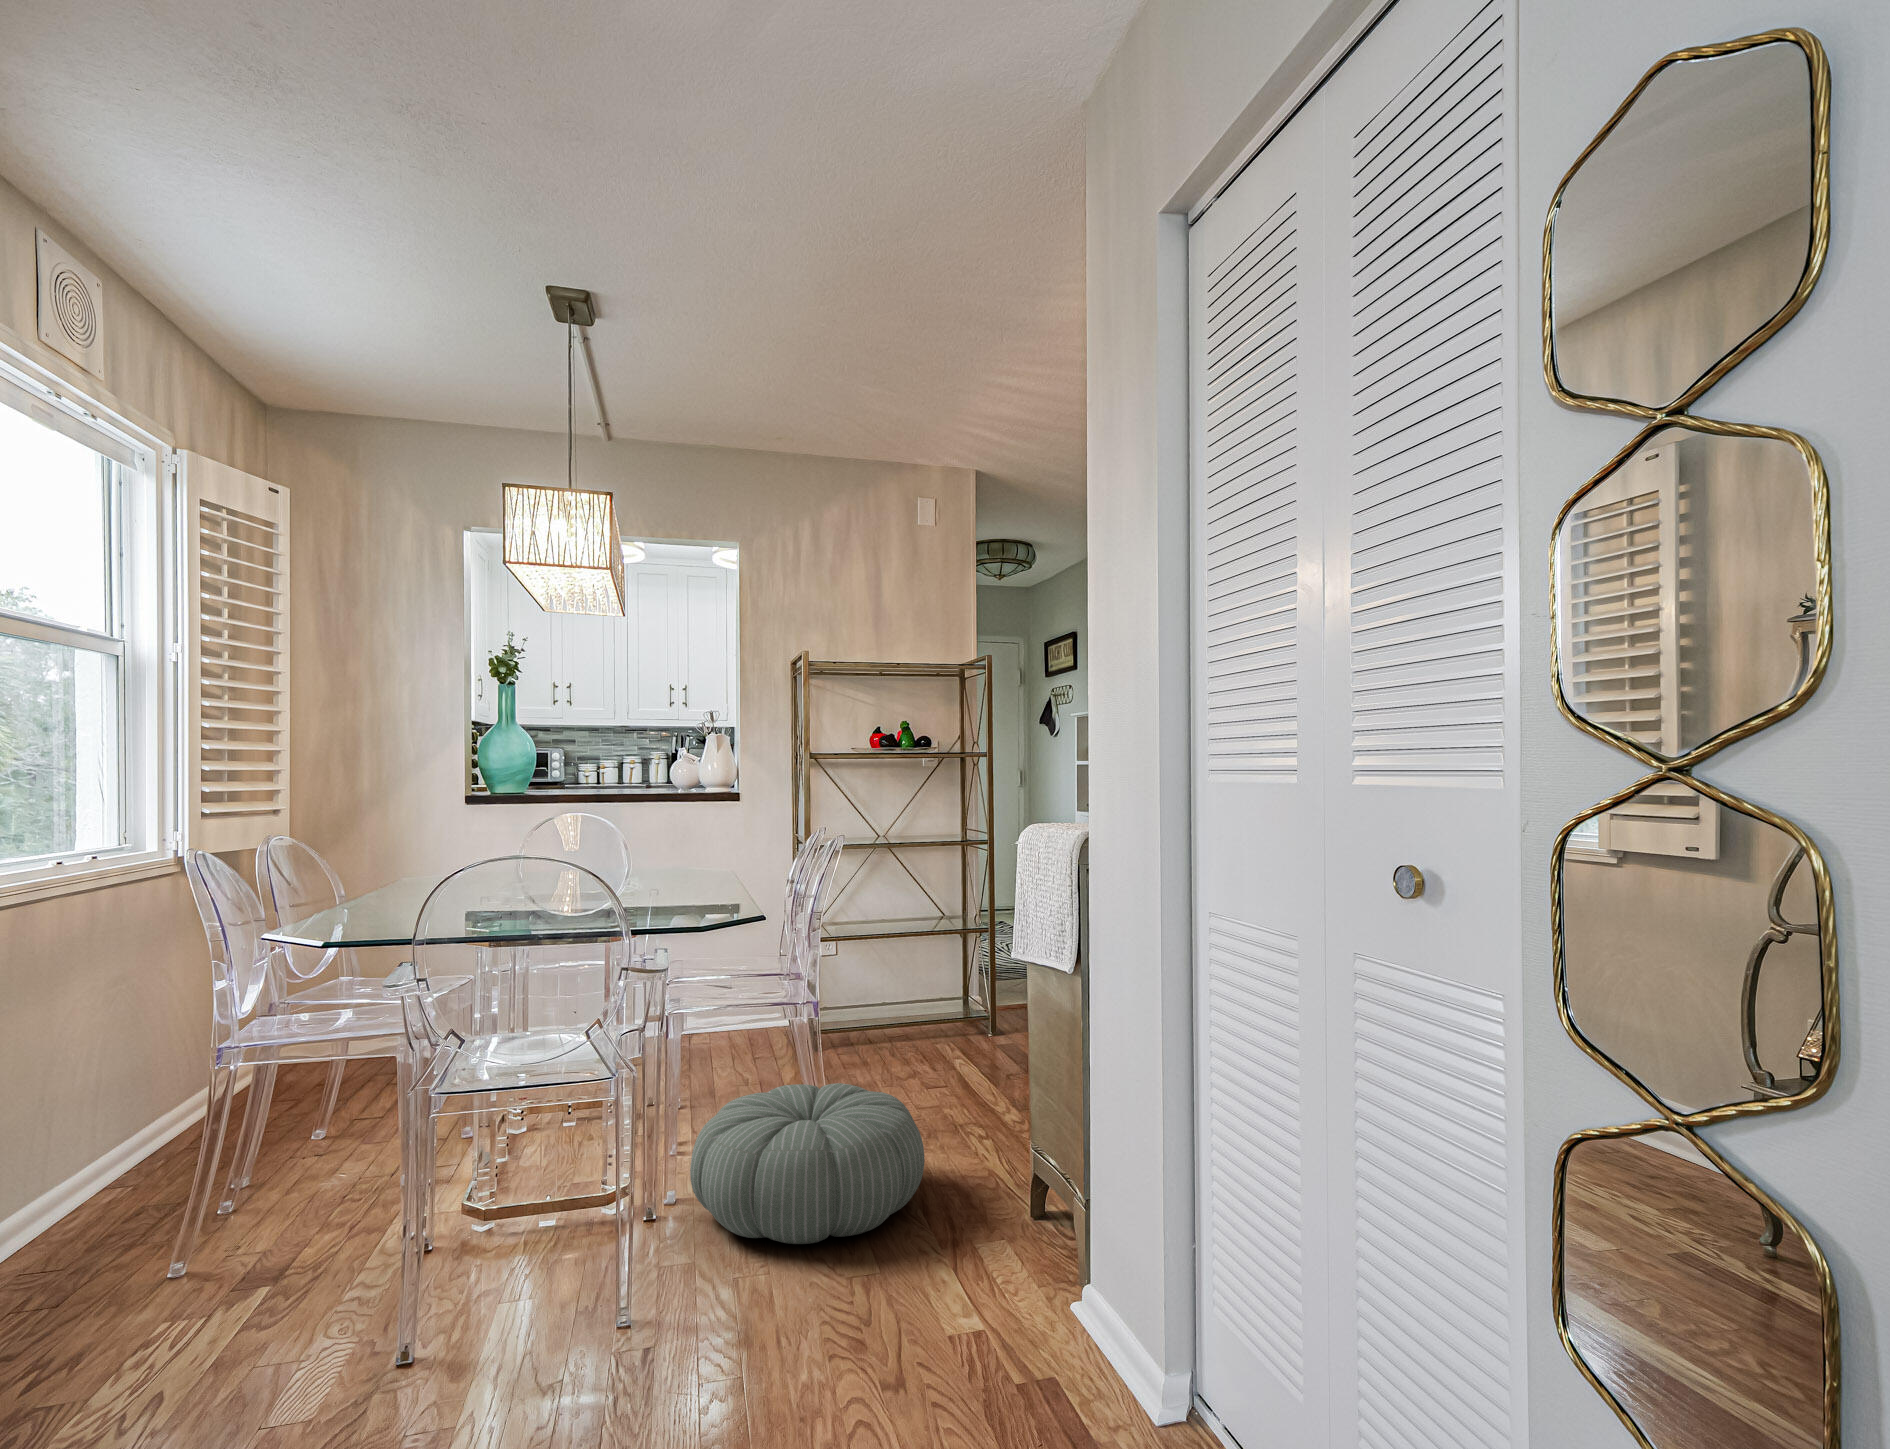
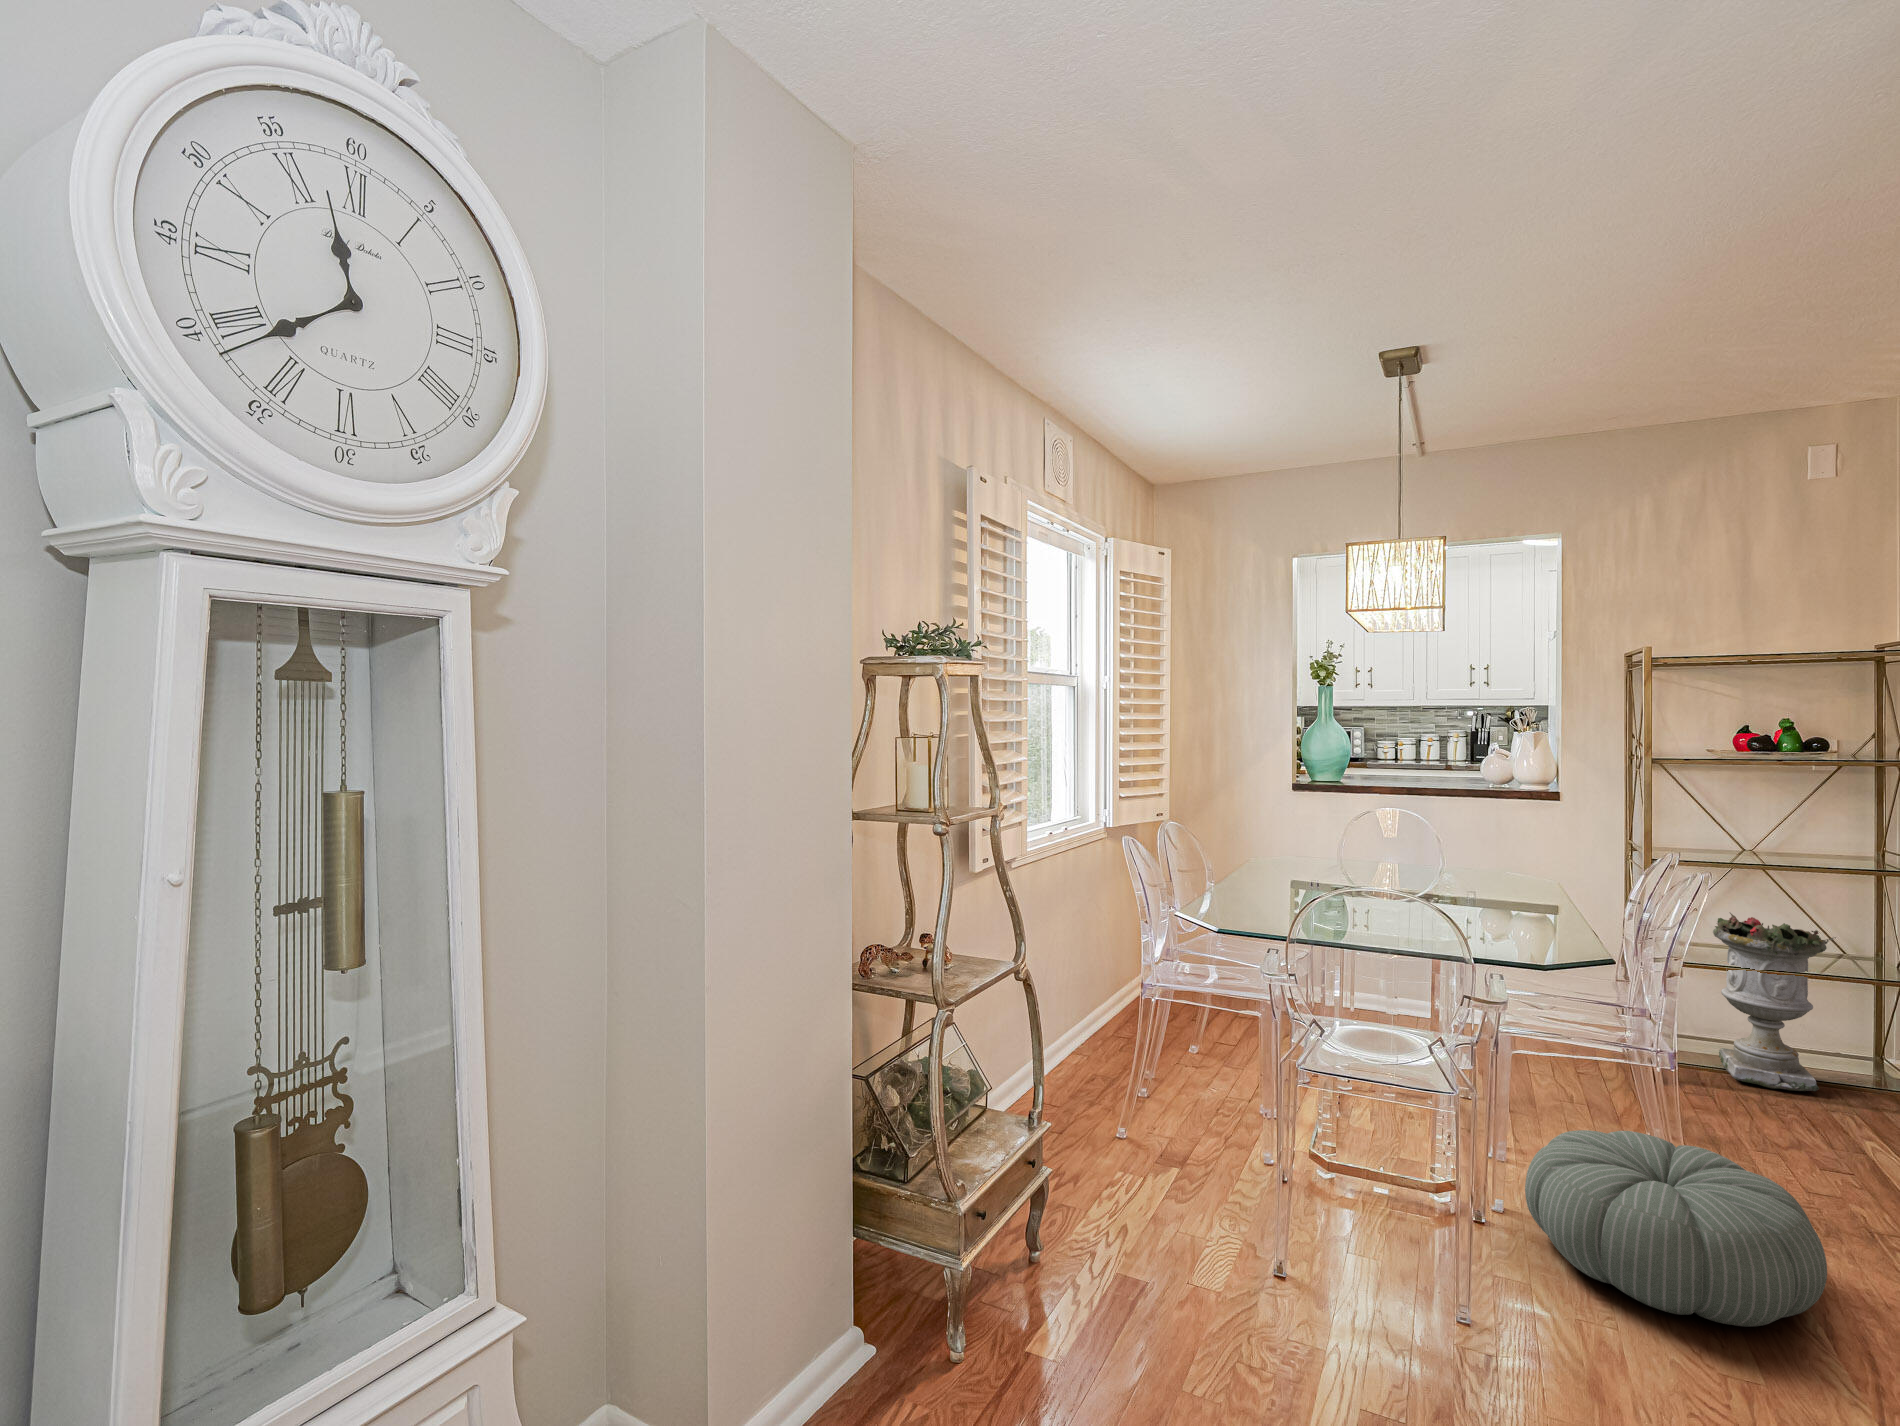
planter: none [856,888,936,1038] -> present [1713,913,1836,1091]

